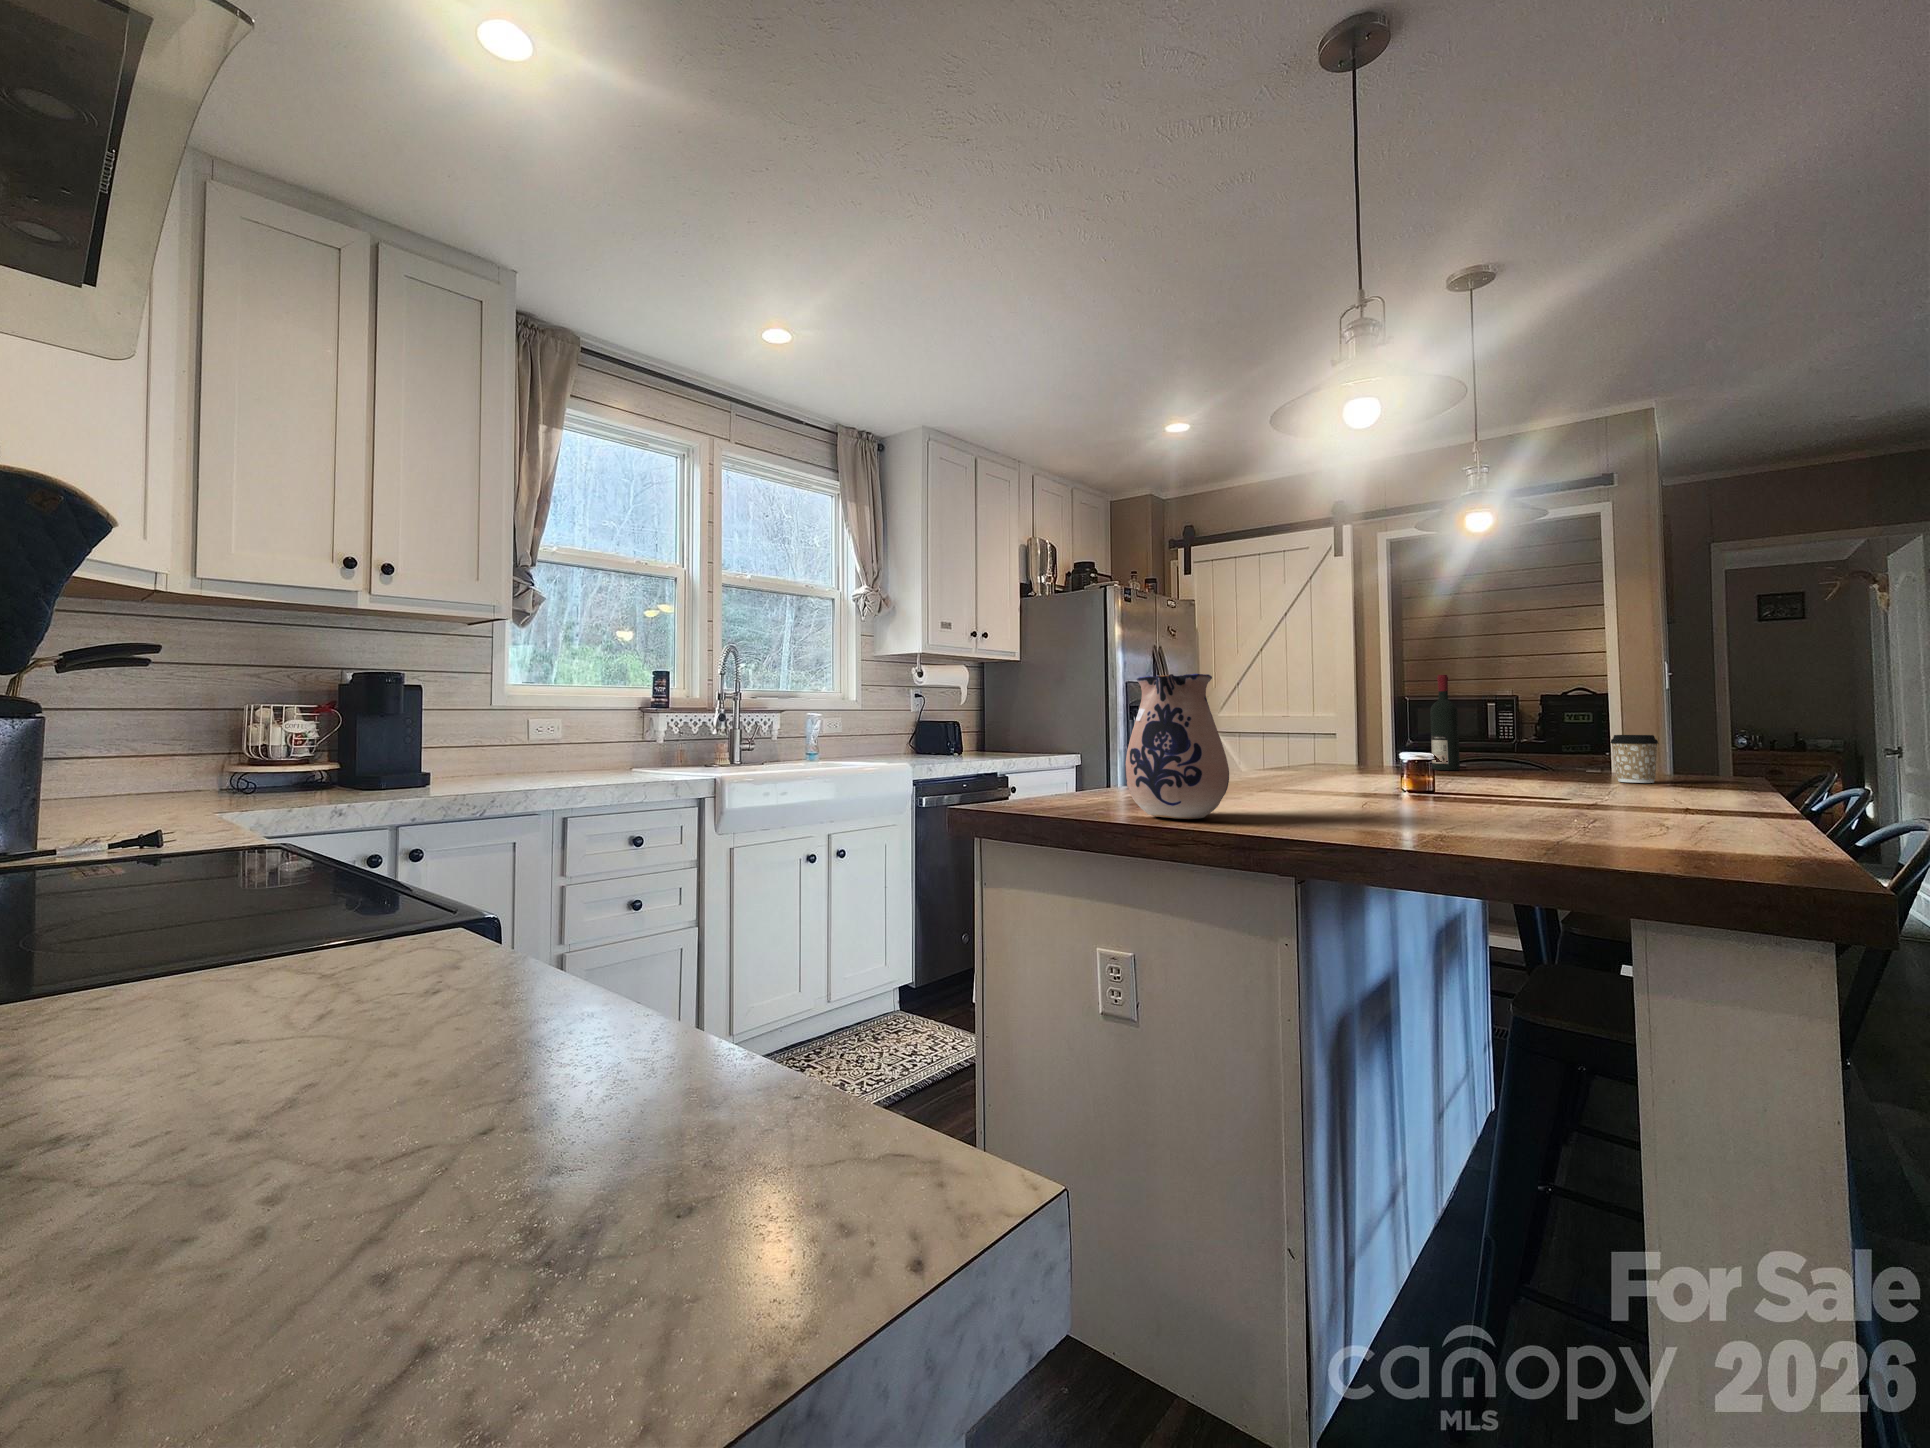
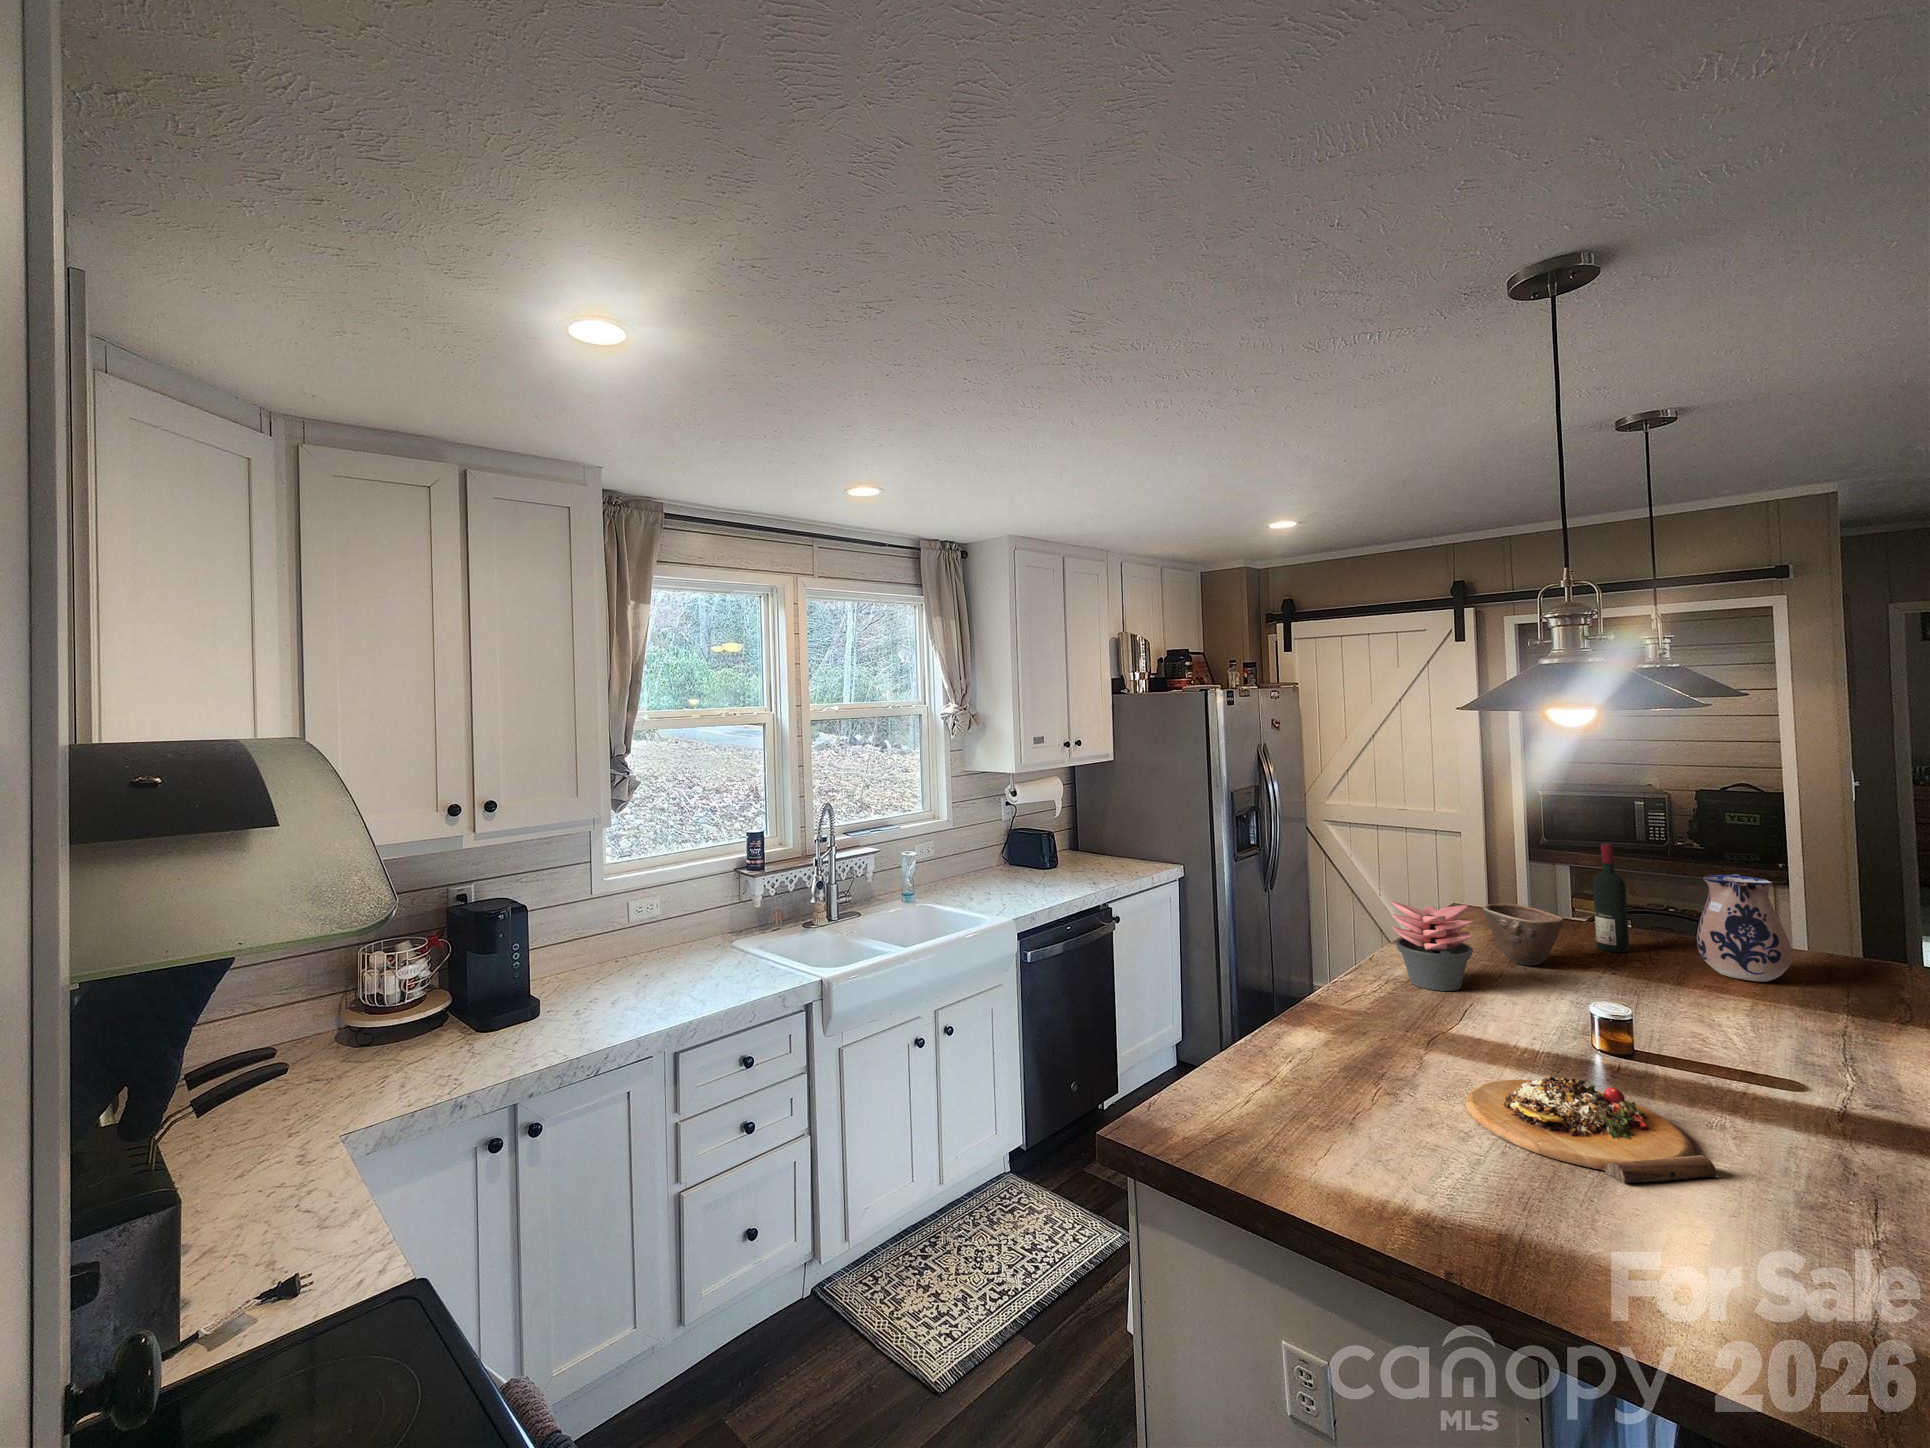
ceramic pitcher: present [1125,674,1229,819] -> present [1697,874,1792,982]
succulent plant: none [1247,707,1317,779] -> present [1391,901,1473,991]
bowl: none [1332,724,1400,773] -> present [1483,903,1564,965]
coffee cup: present [1610,735,1658,783] -> none [1820,954,1881,1017]
cutting board: none [1285,770,1488,817] -> present [1465,1075,1718,1183]

